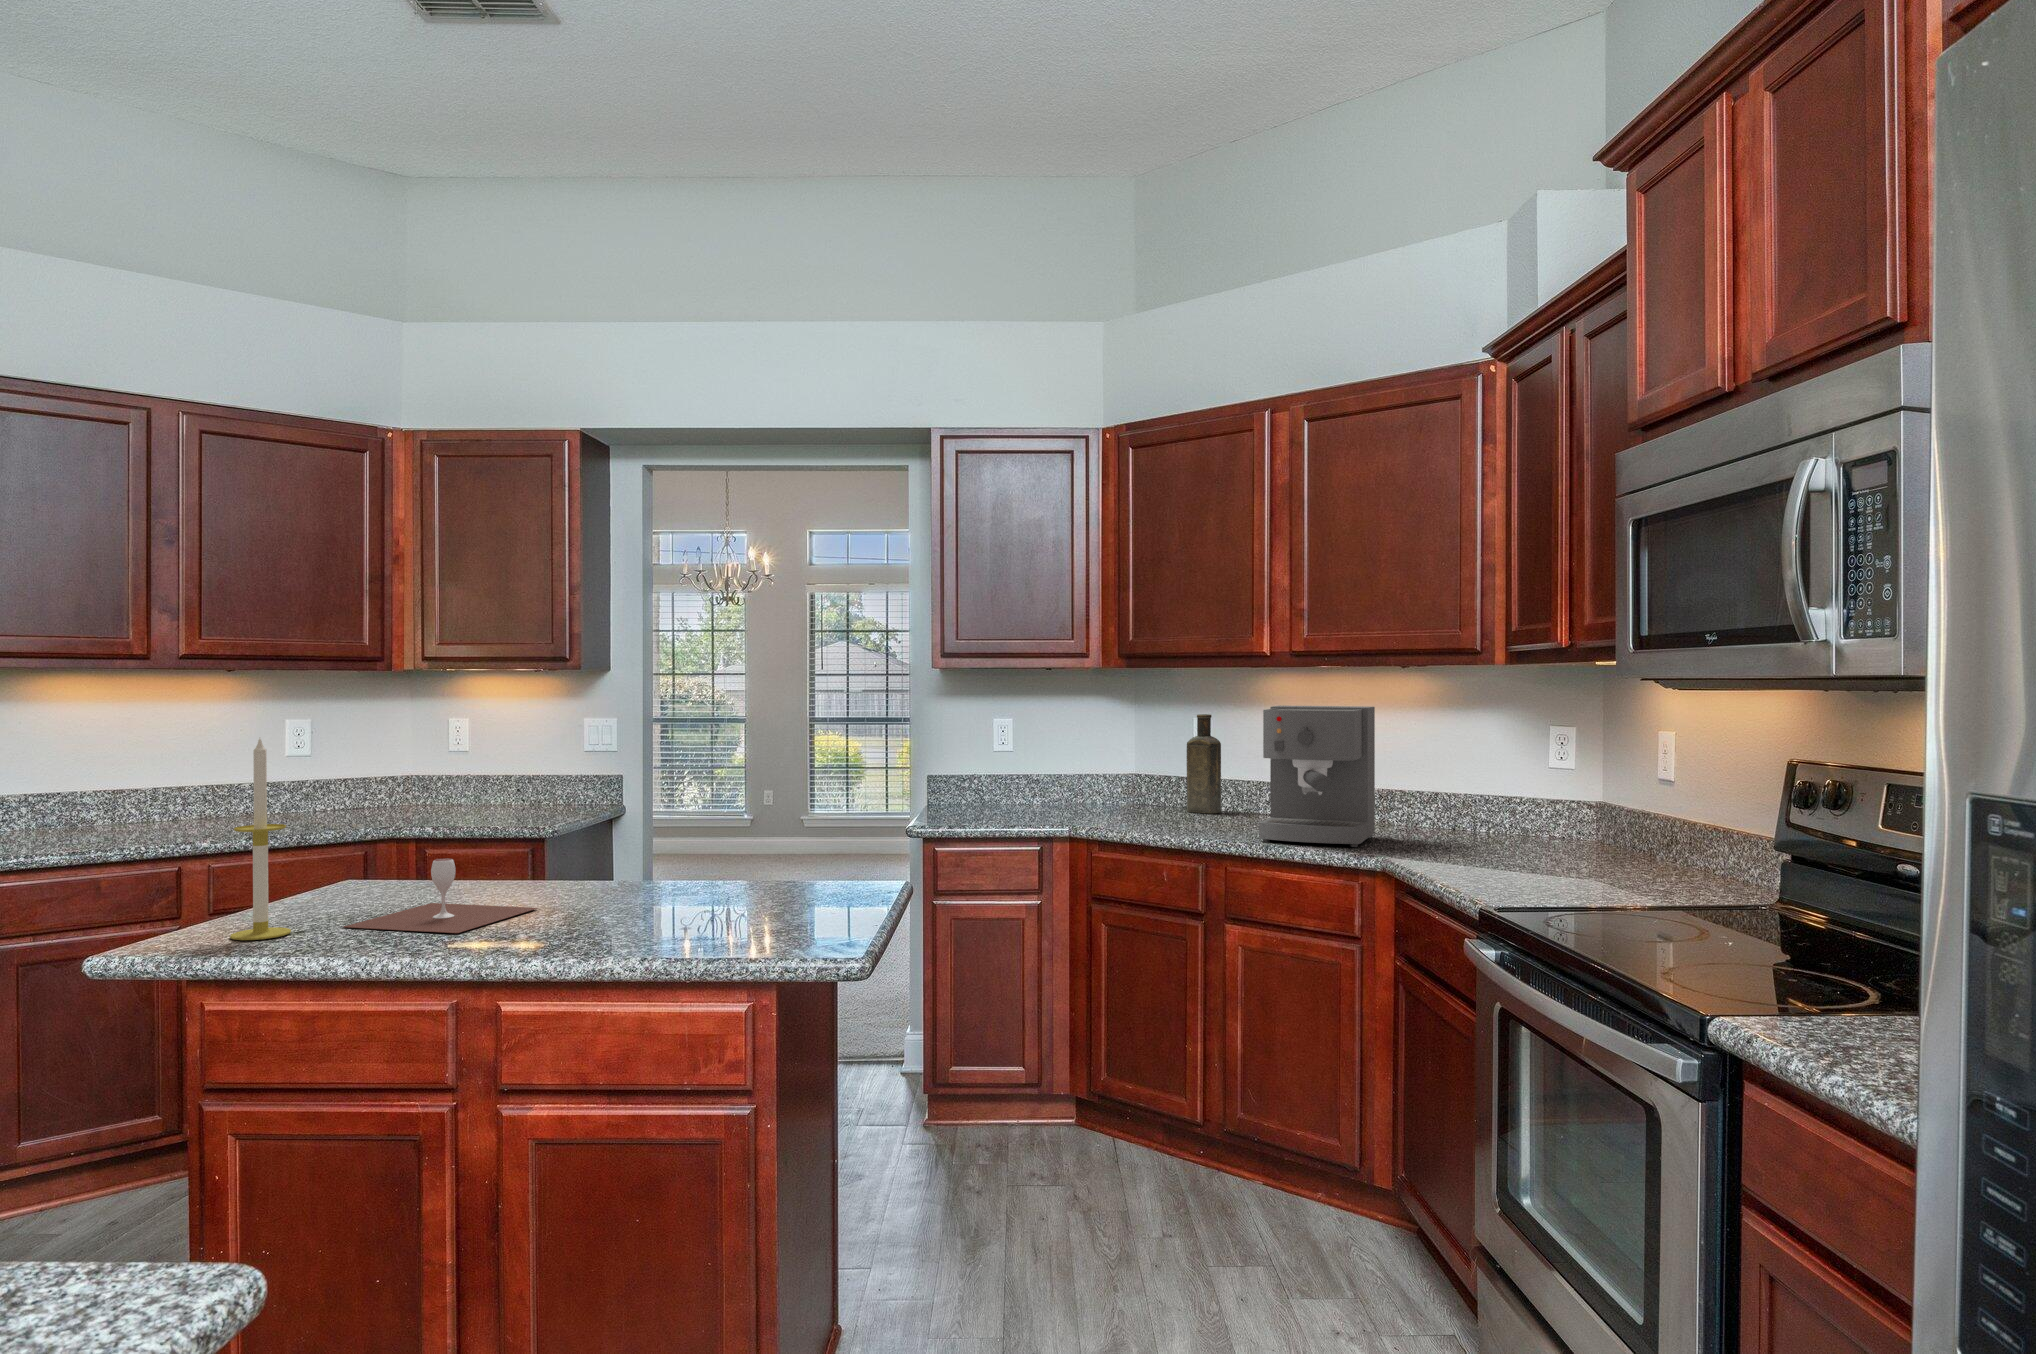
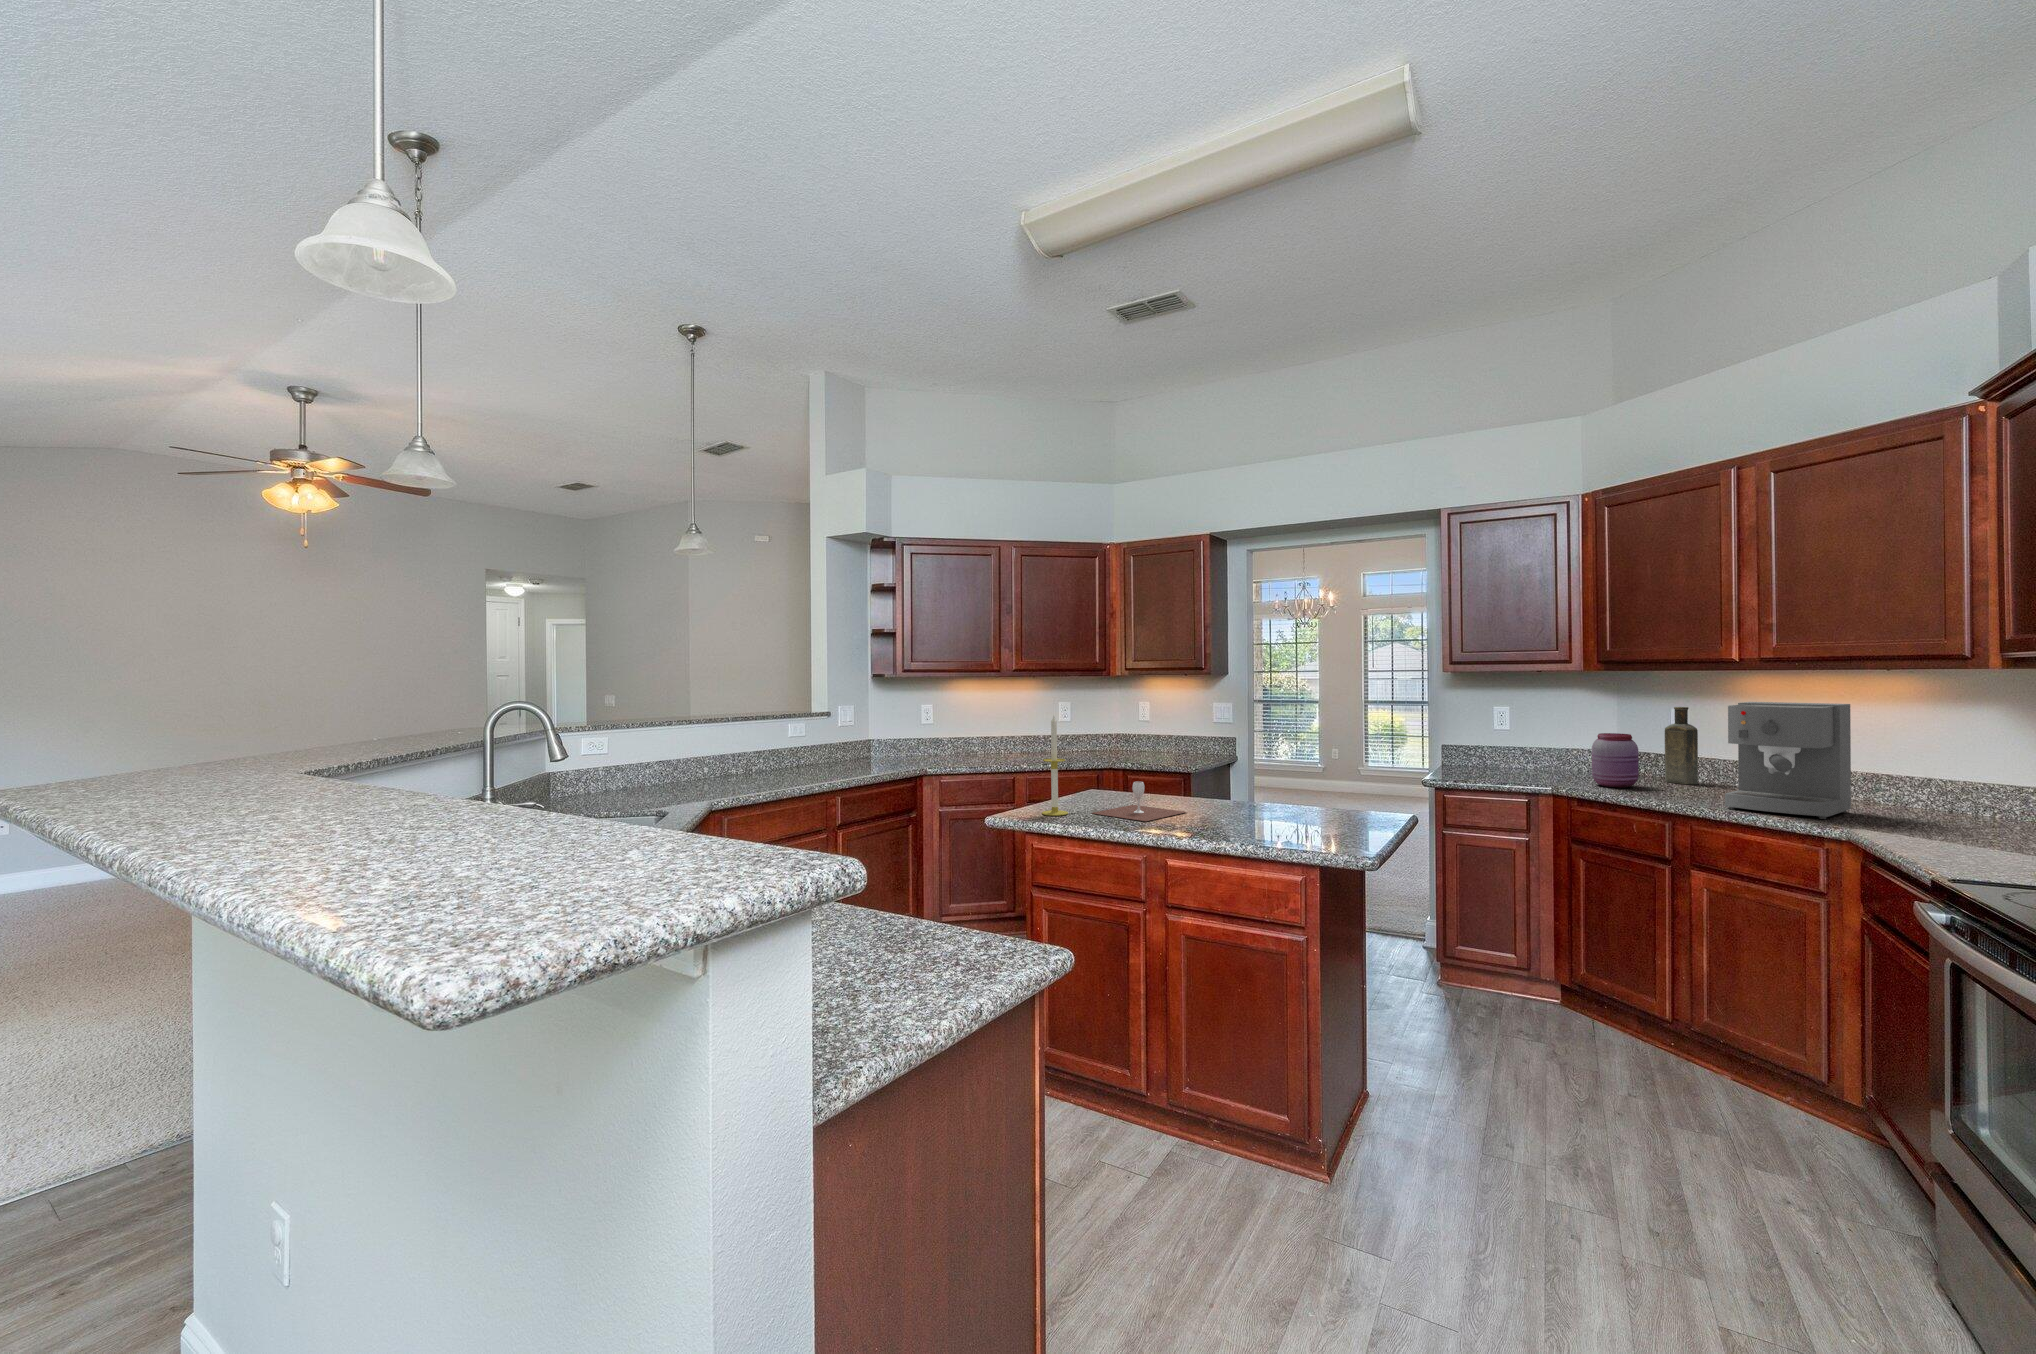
jar: none [1112,750,1163,822] -> present [1592,733,1639,788]

